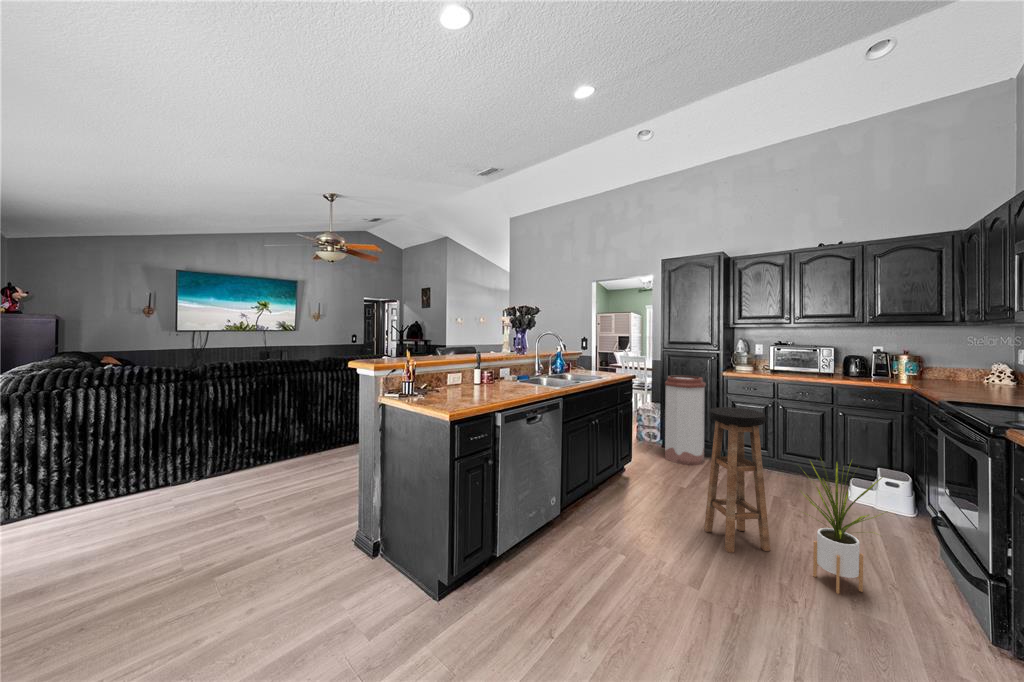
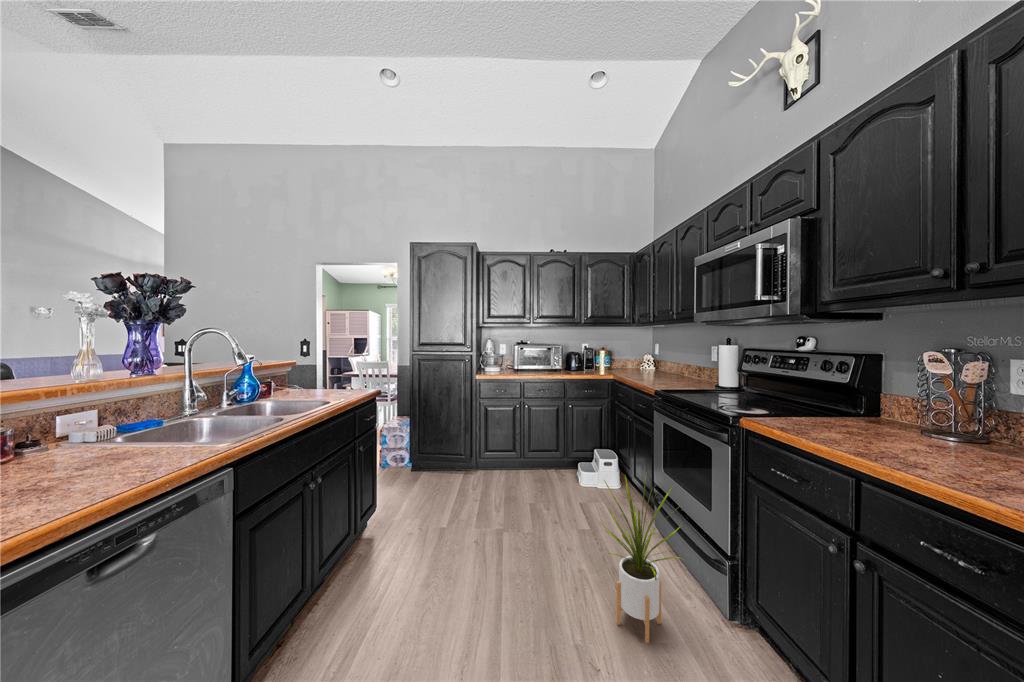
trash can: present [665,375,706,465] -> none [417,382,460,489]
bar stool: present [704,407,770,553] -> none [489,425,566,635]

